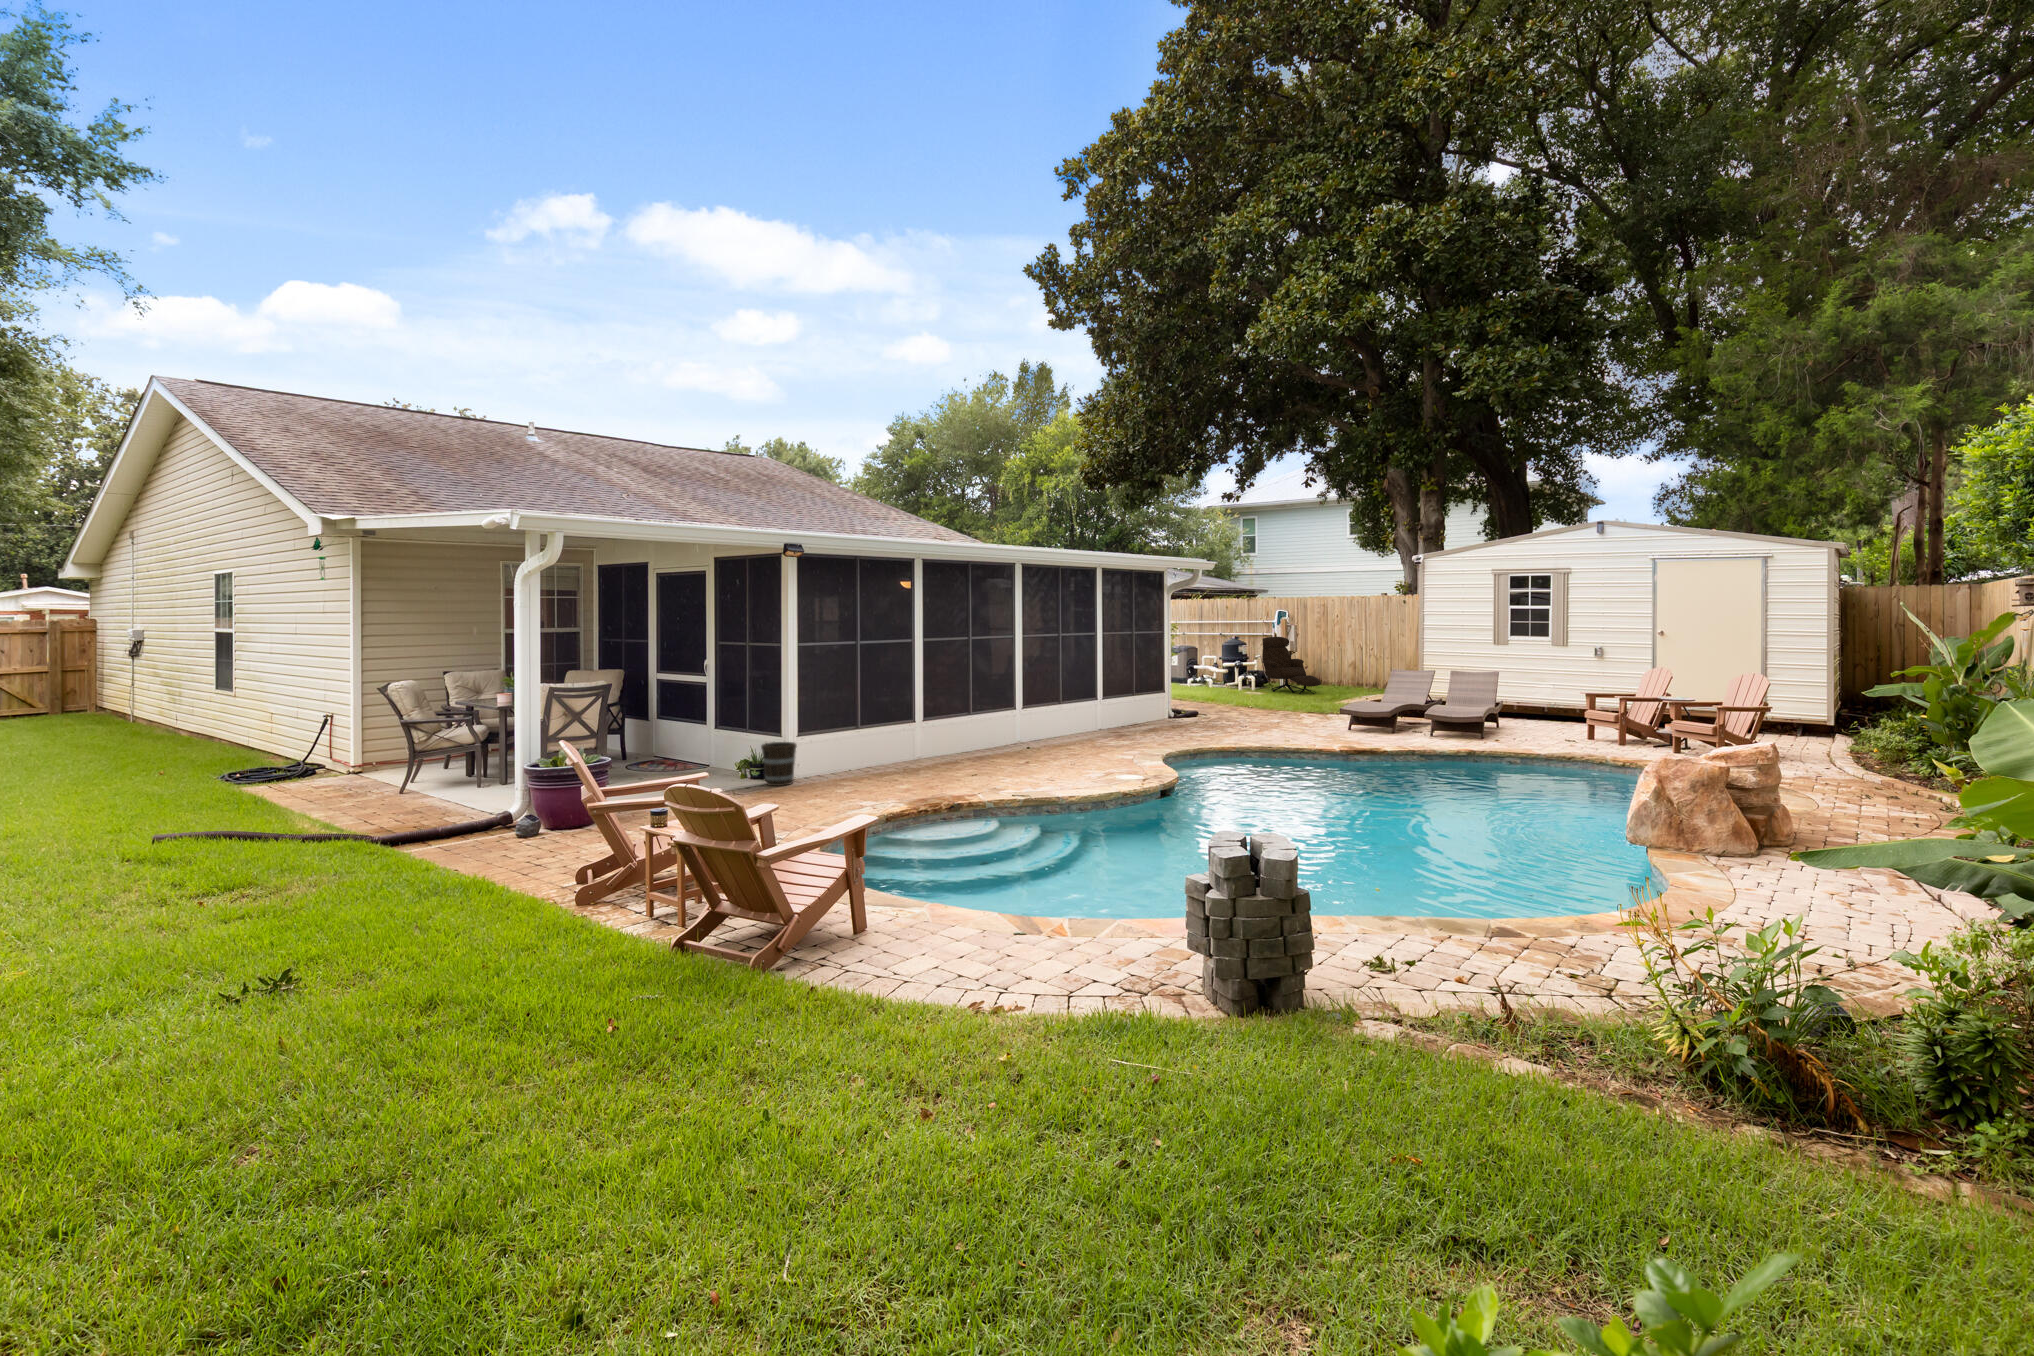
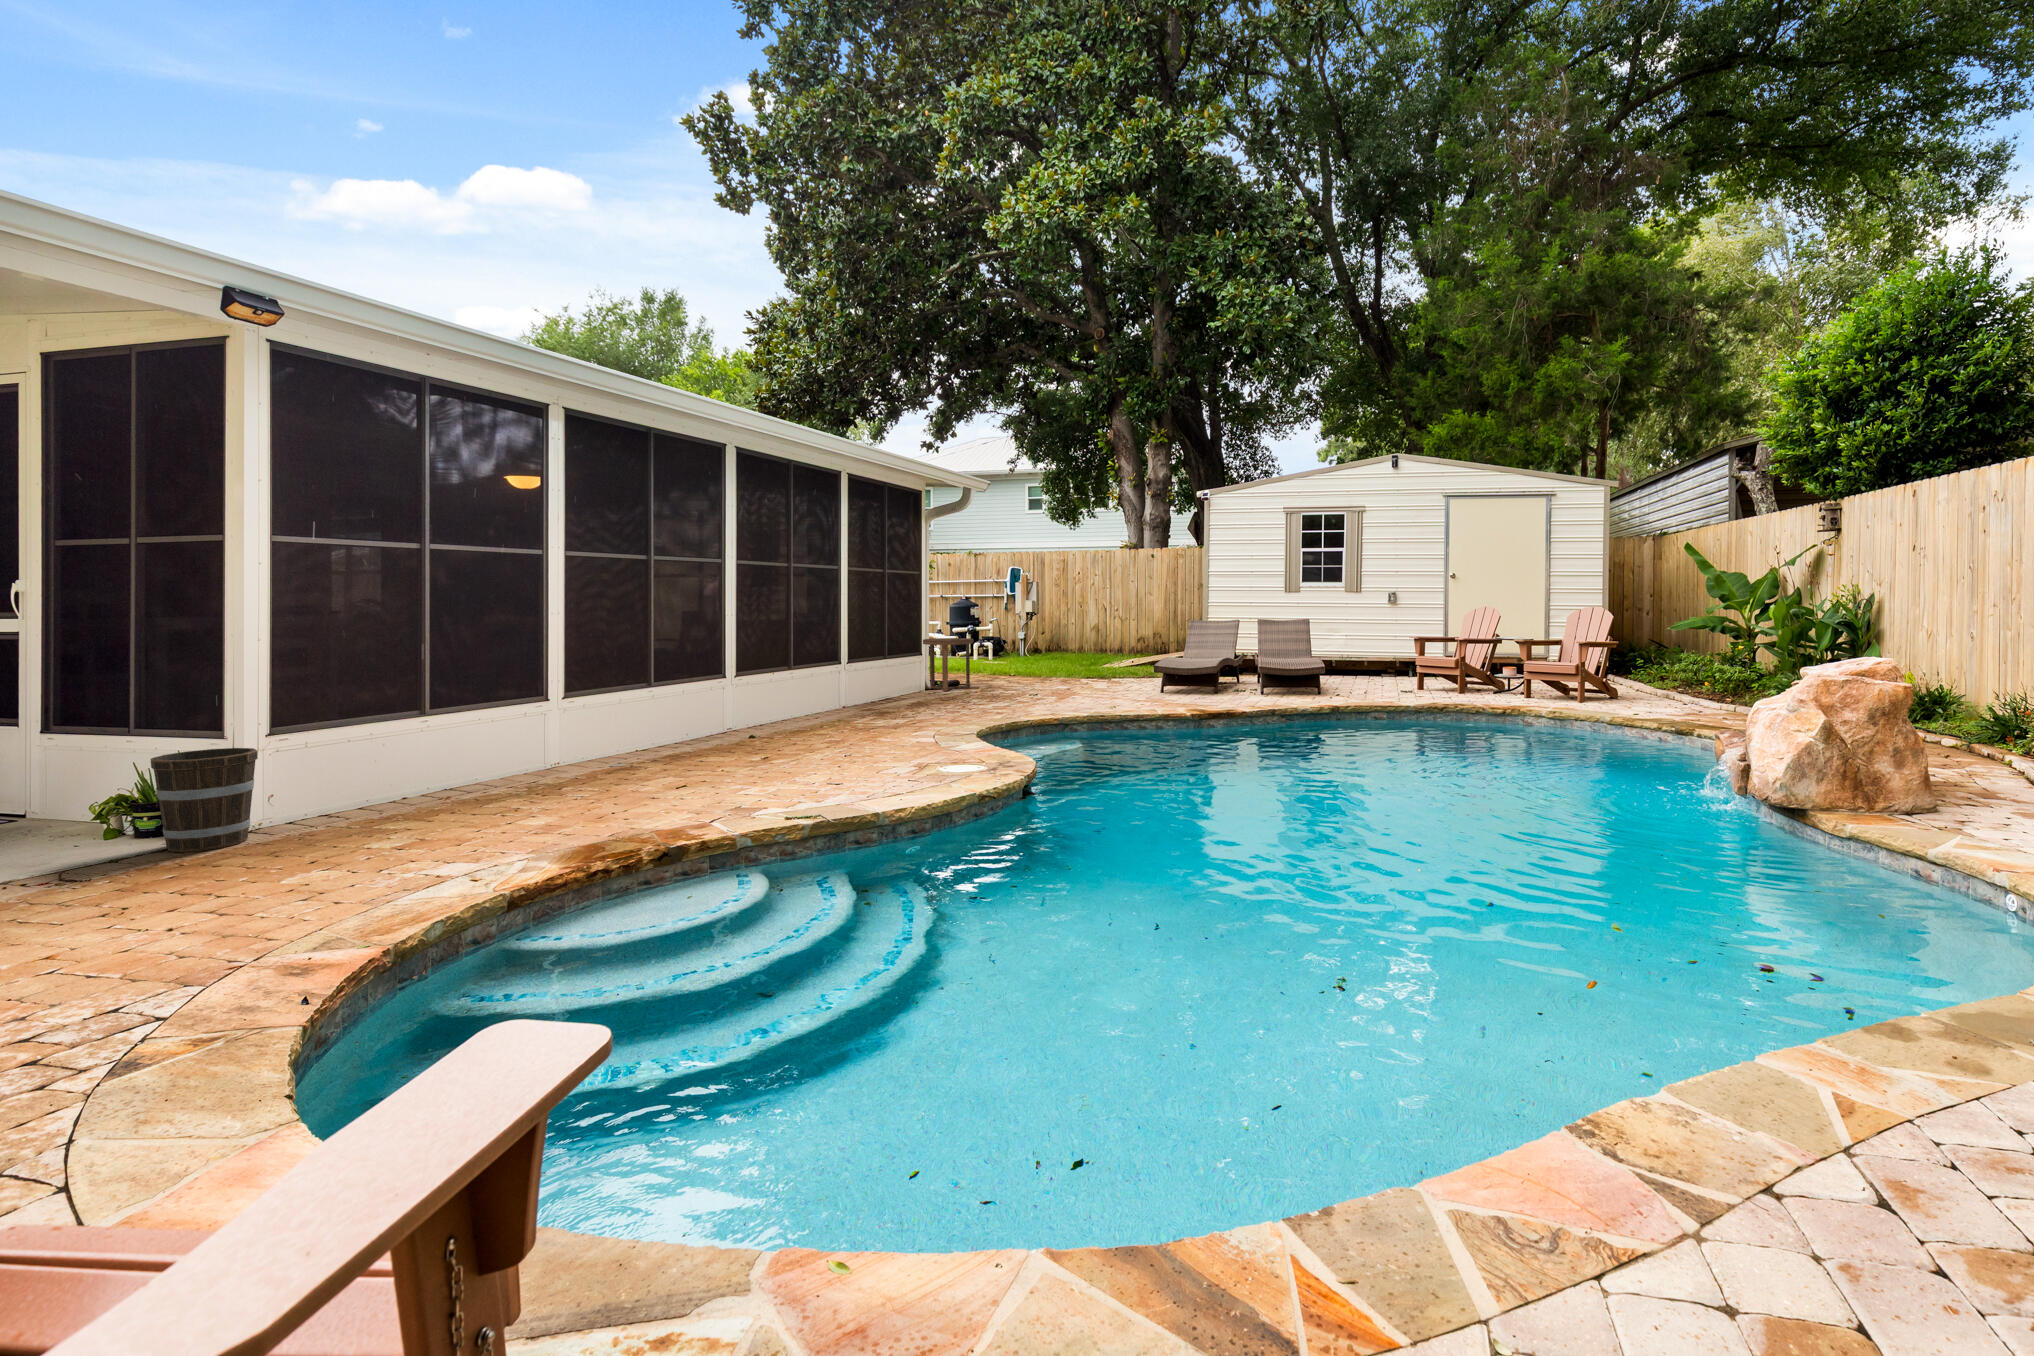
lounge chair: present [1262,637,1321,694] -> none [1002,596,1073,661]
side table: none [1166,679,1204,720] -> present [923,638,973,691]

